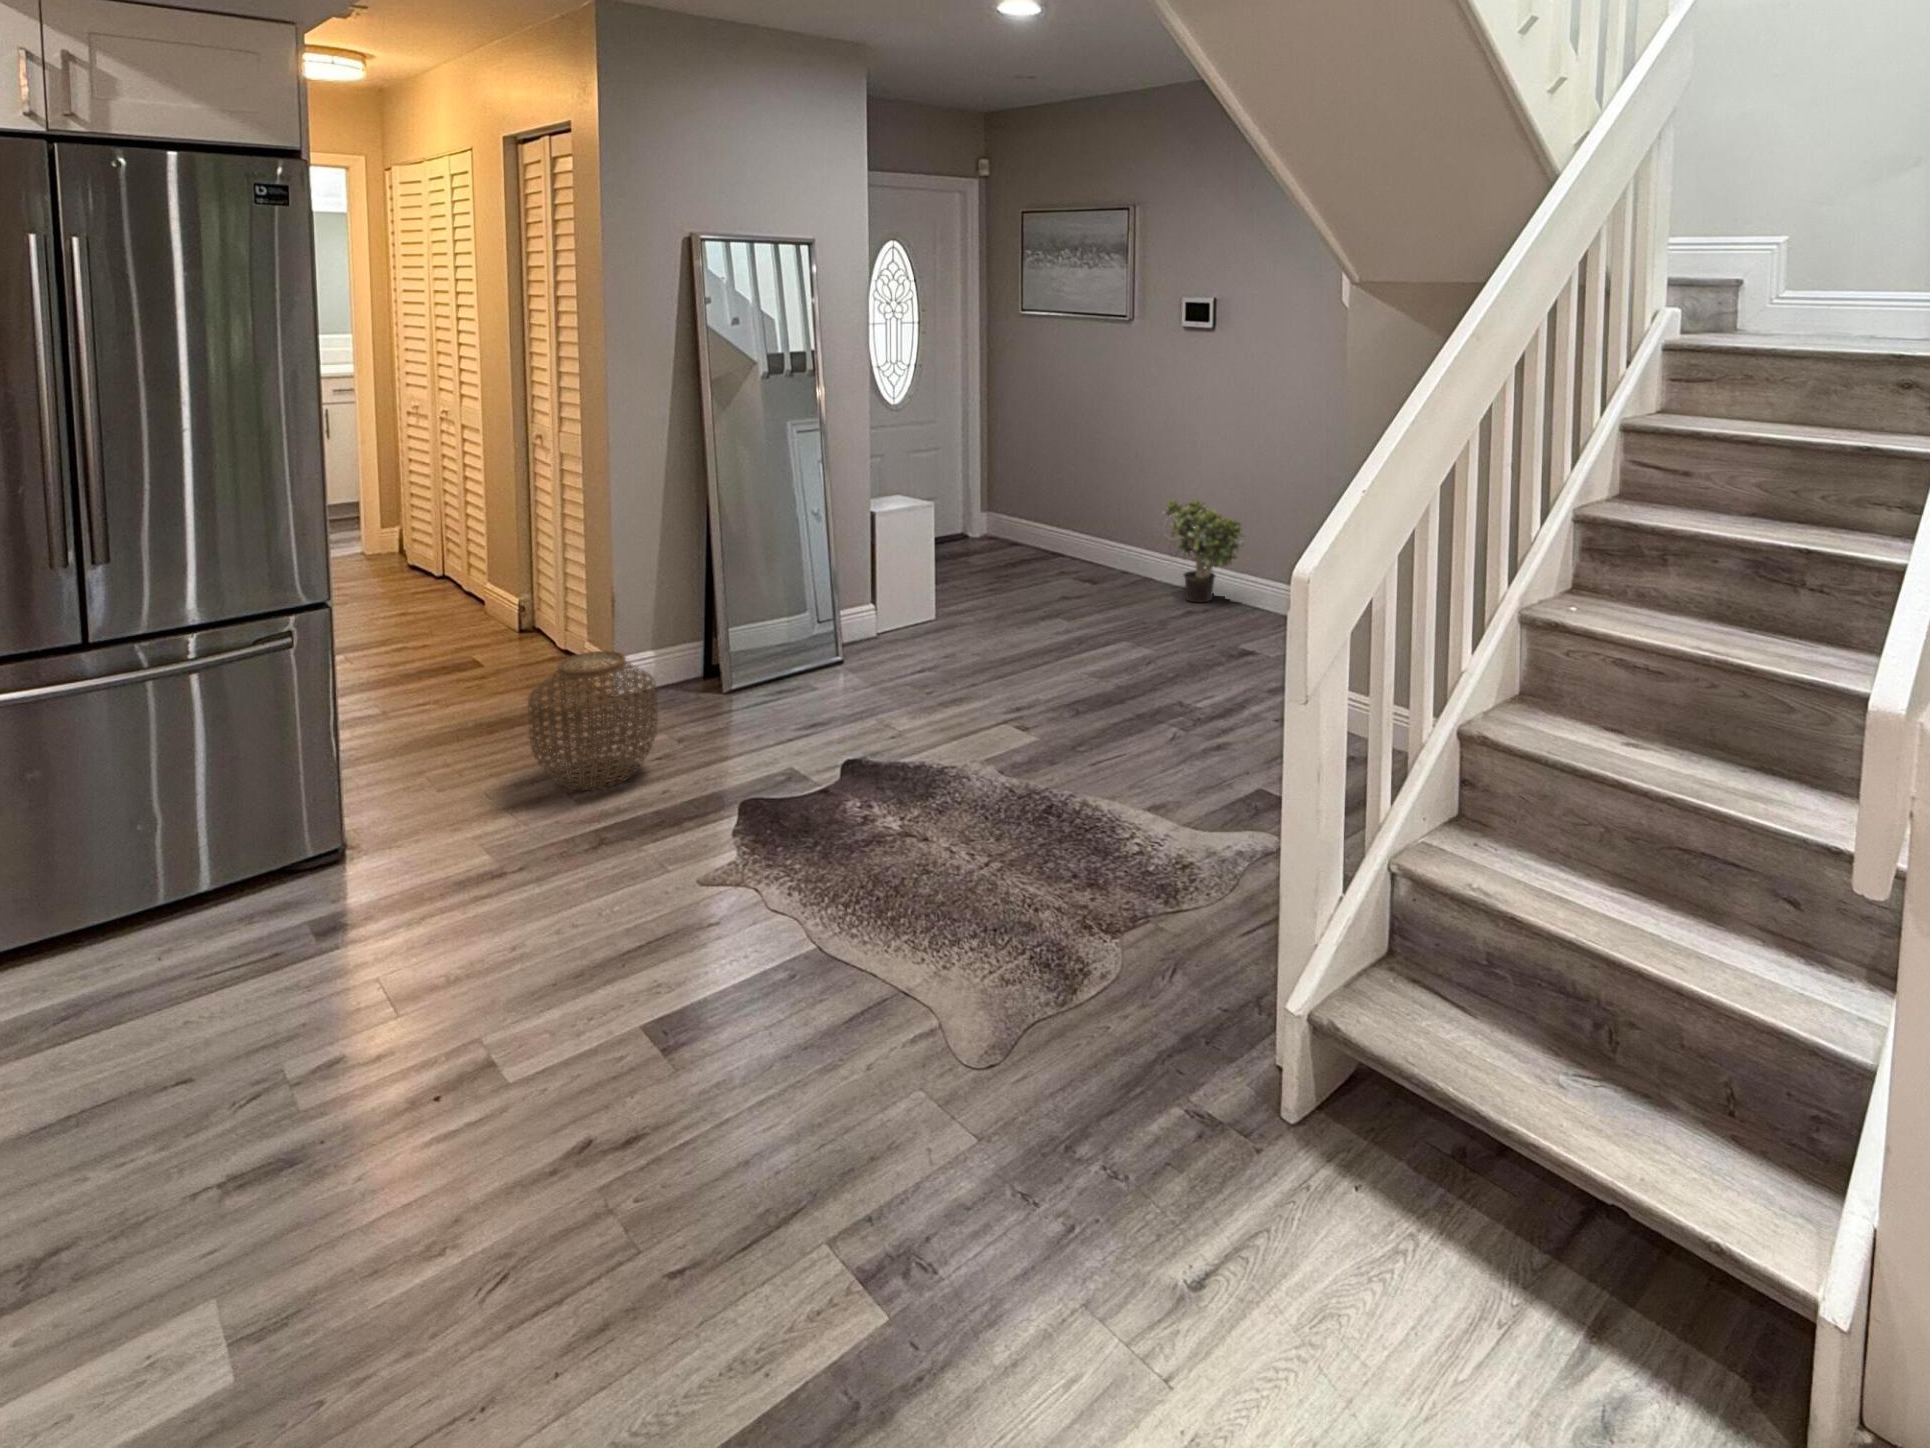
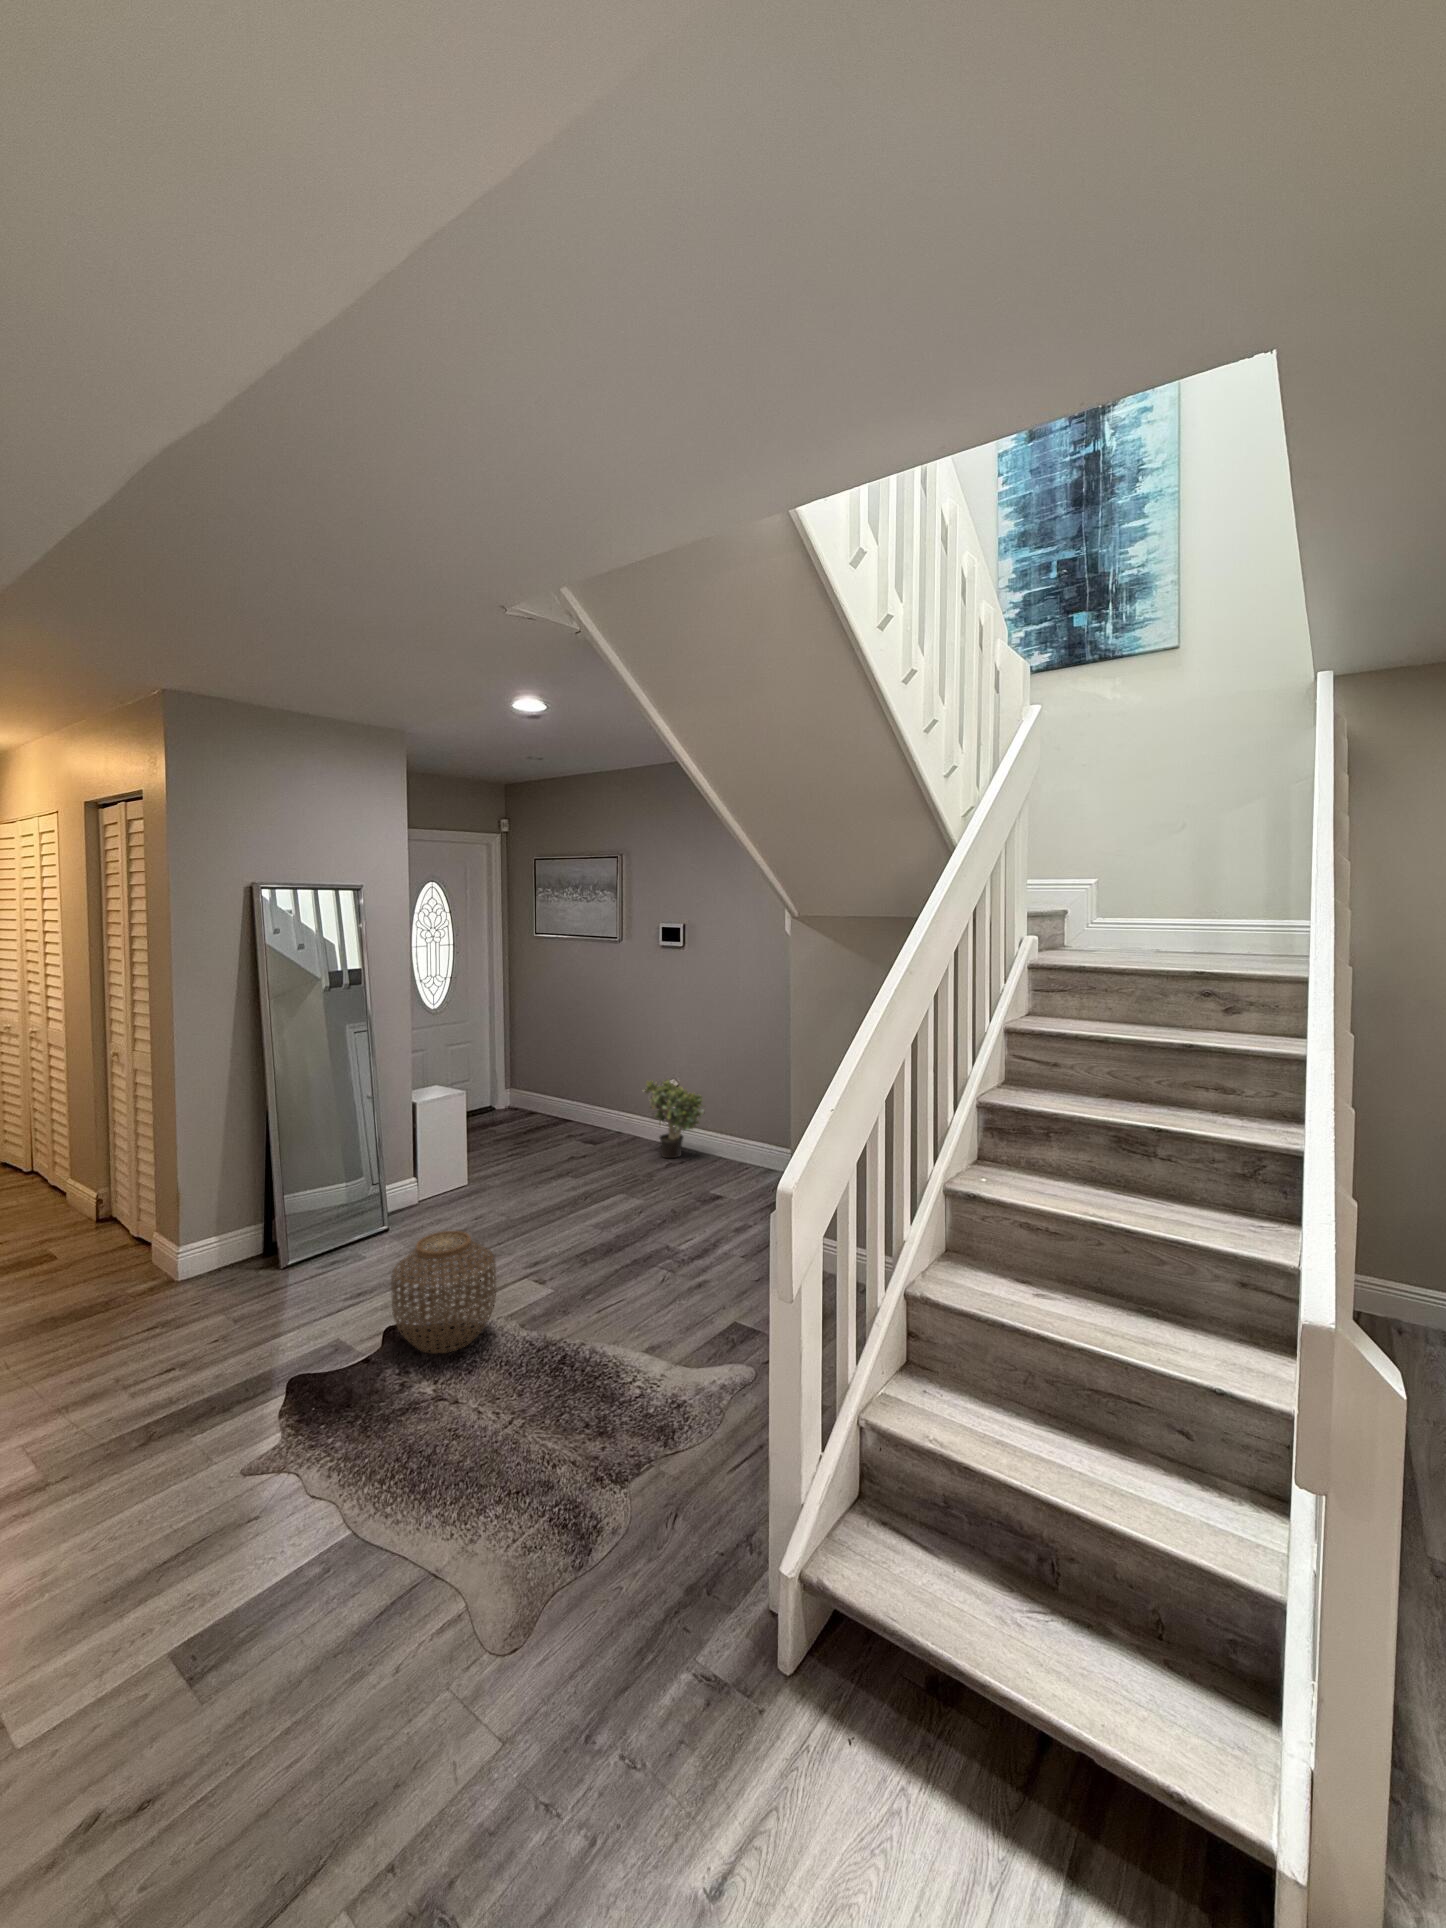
woven basket: present [528,651,658,790] -> present [391,1231,496,1353]

